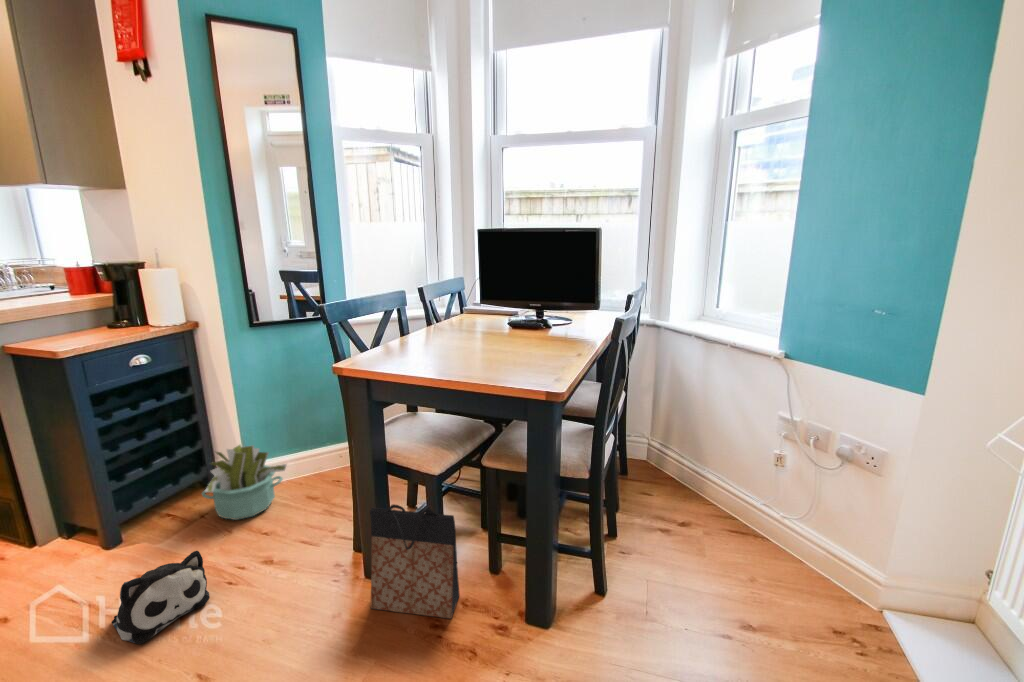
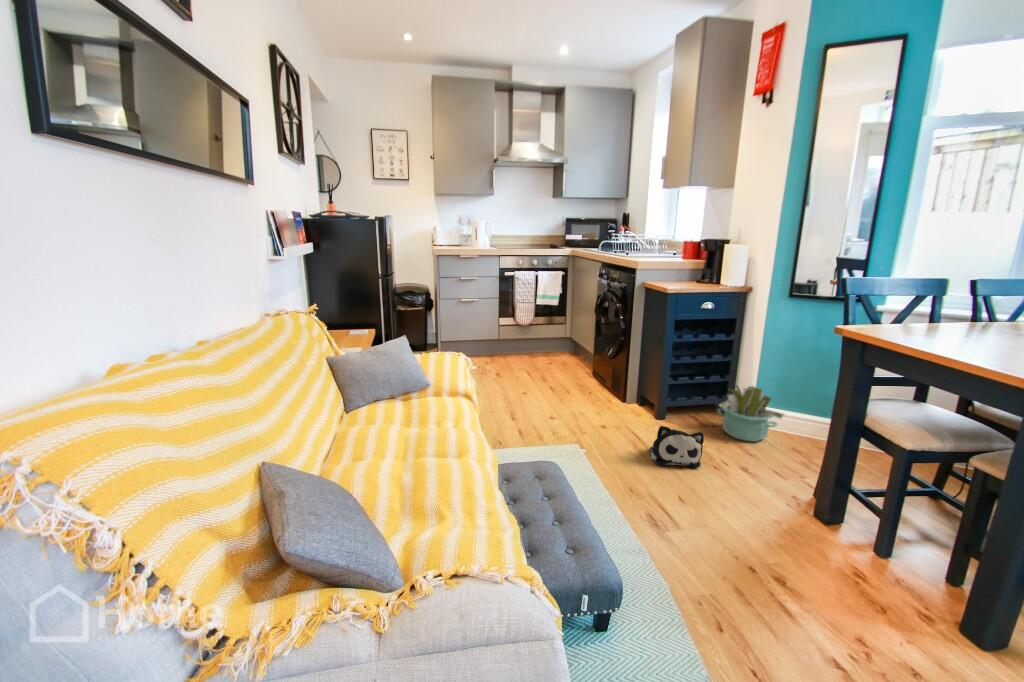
bag: present [370,504,460,619] -> none [809,454,923,594]

